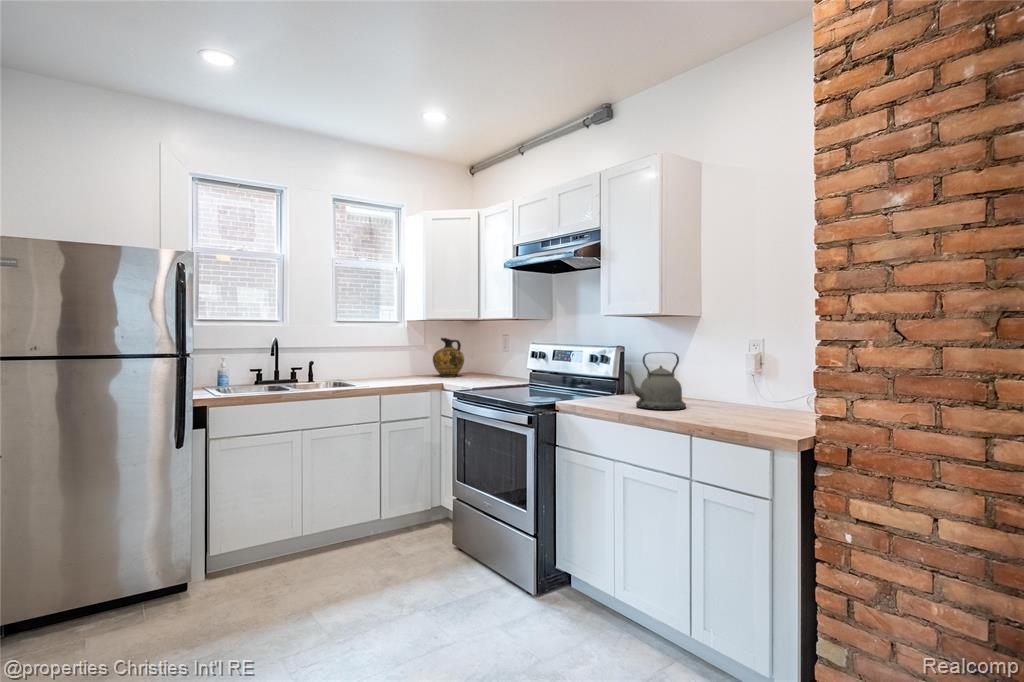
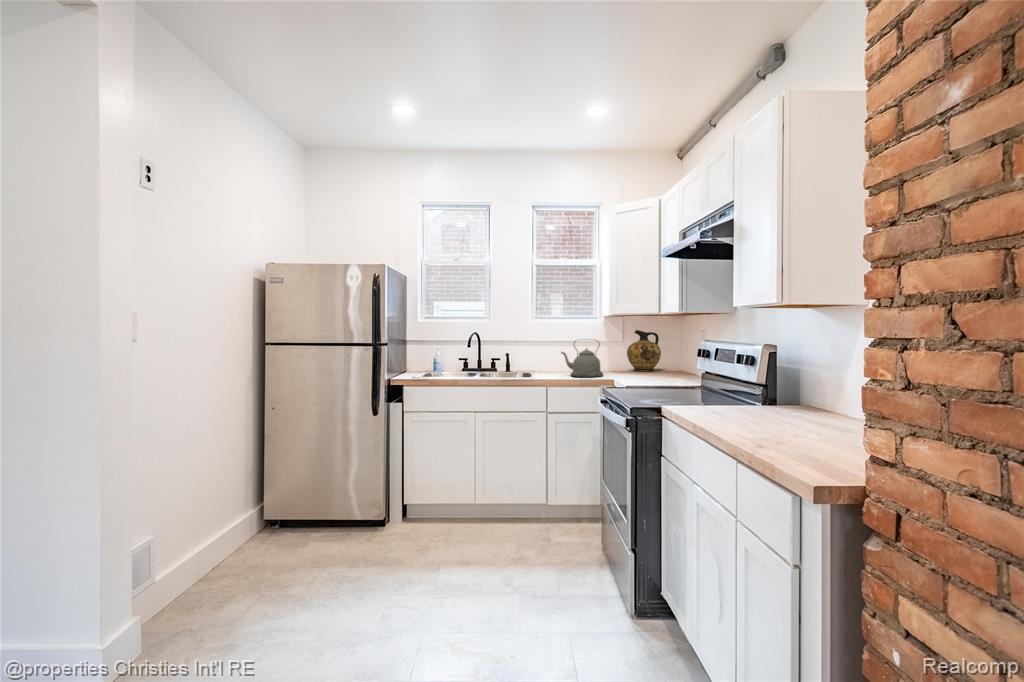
kettle: present [625,352,686,410] -> present [561,342,603,377]

